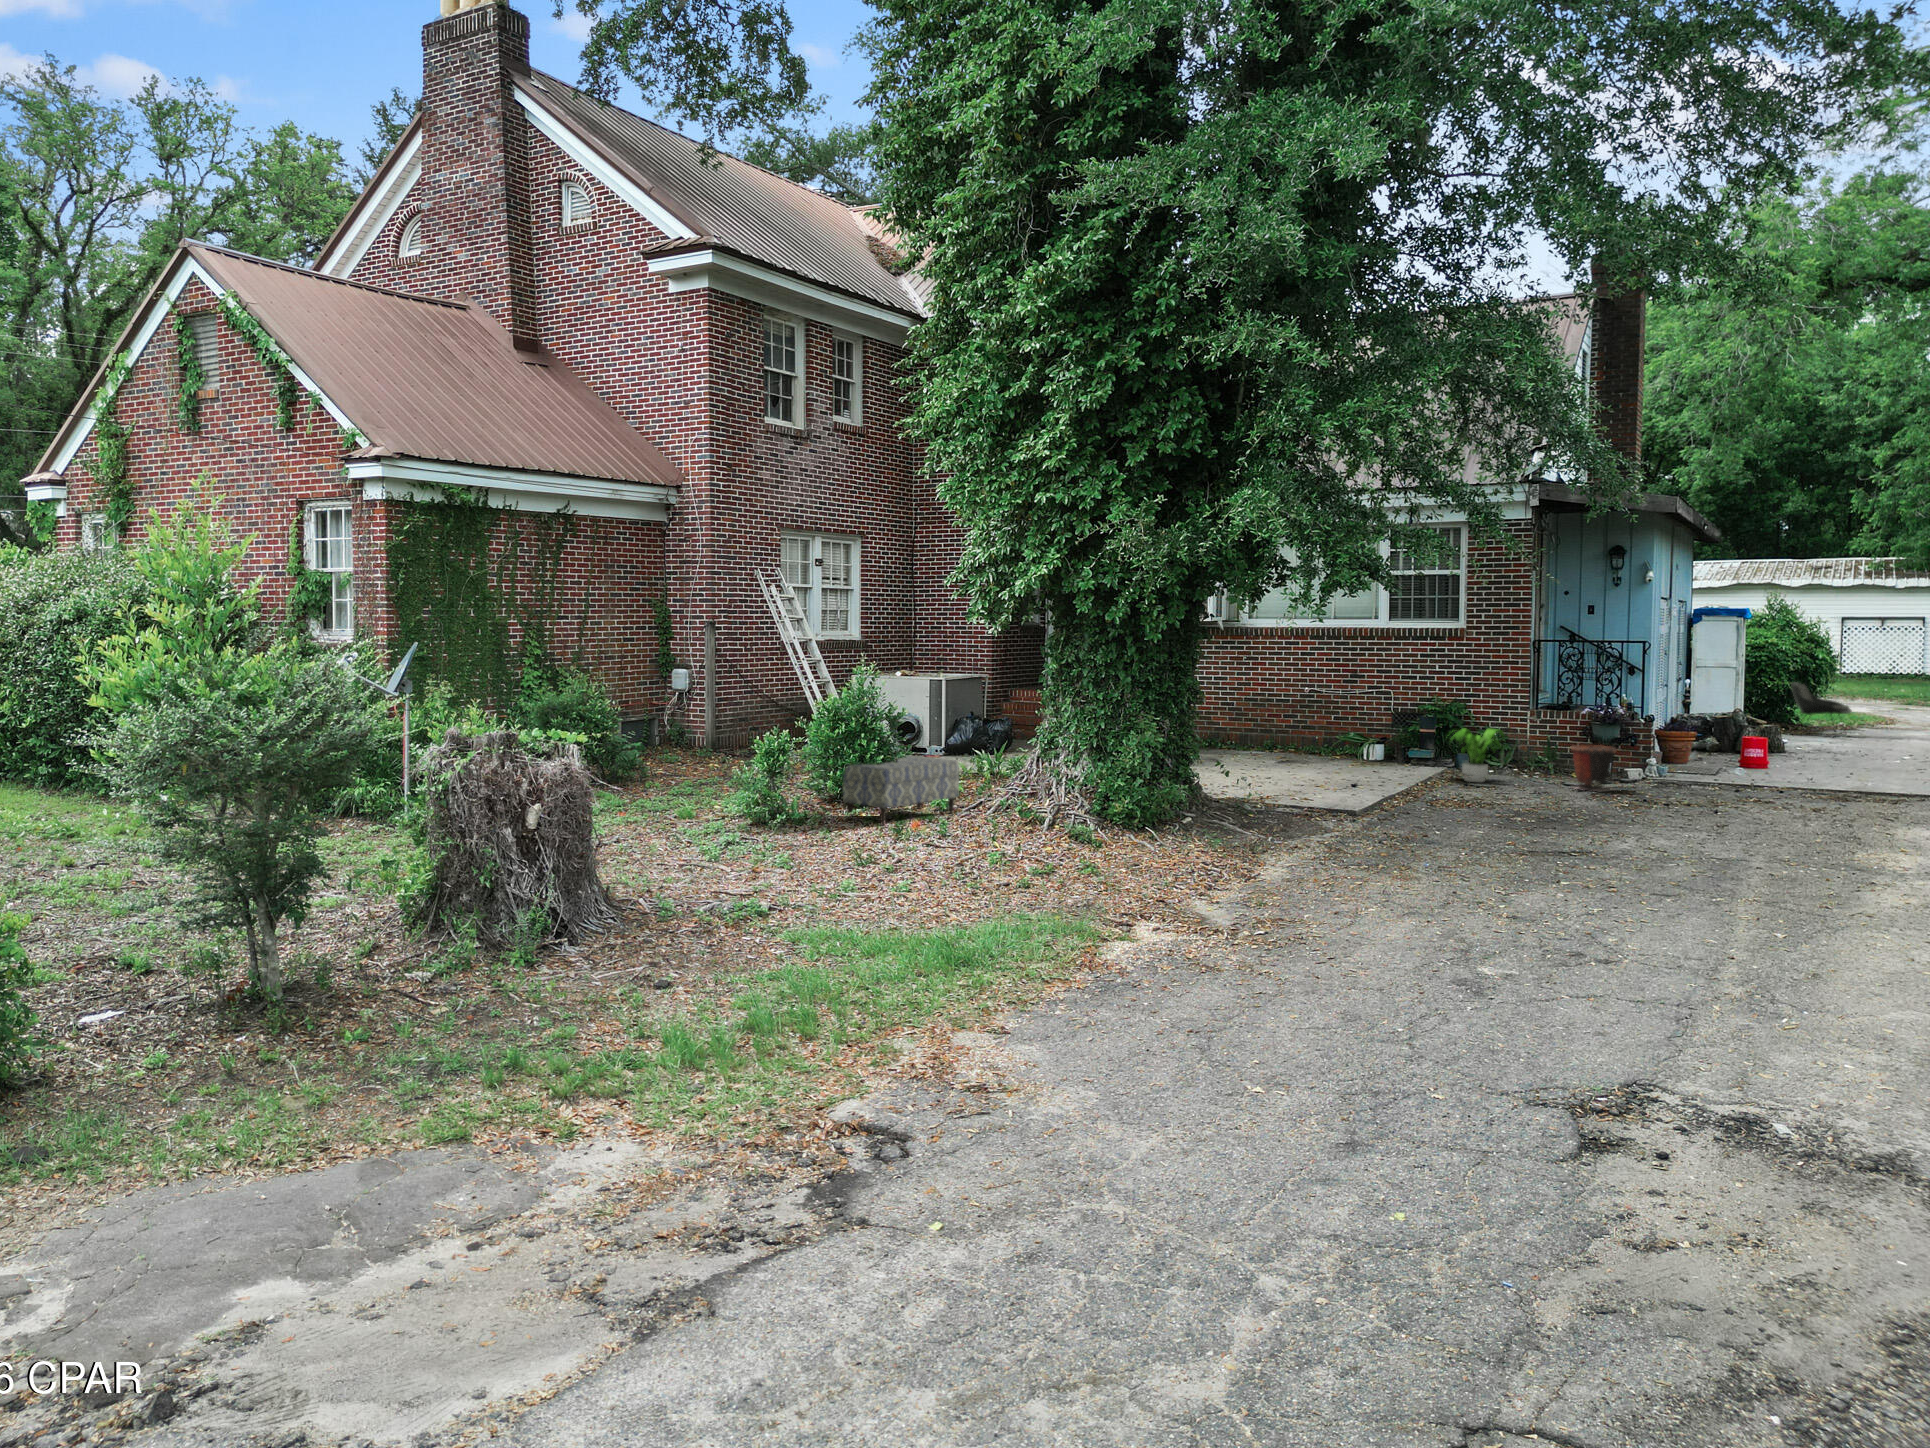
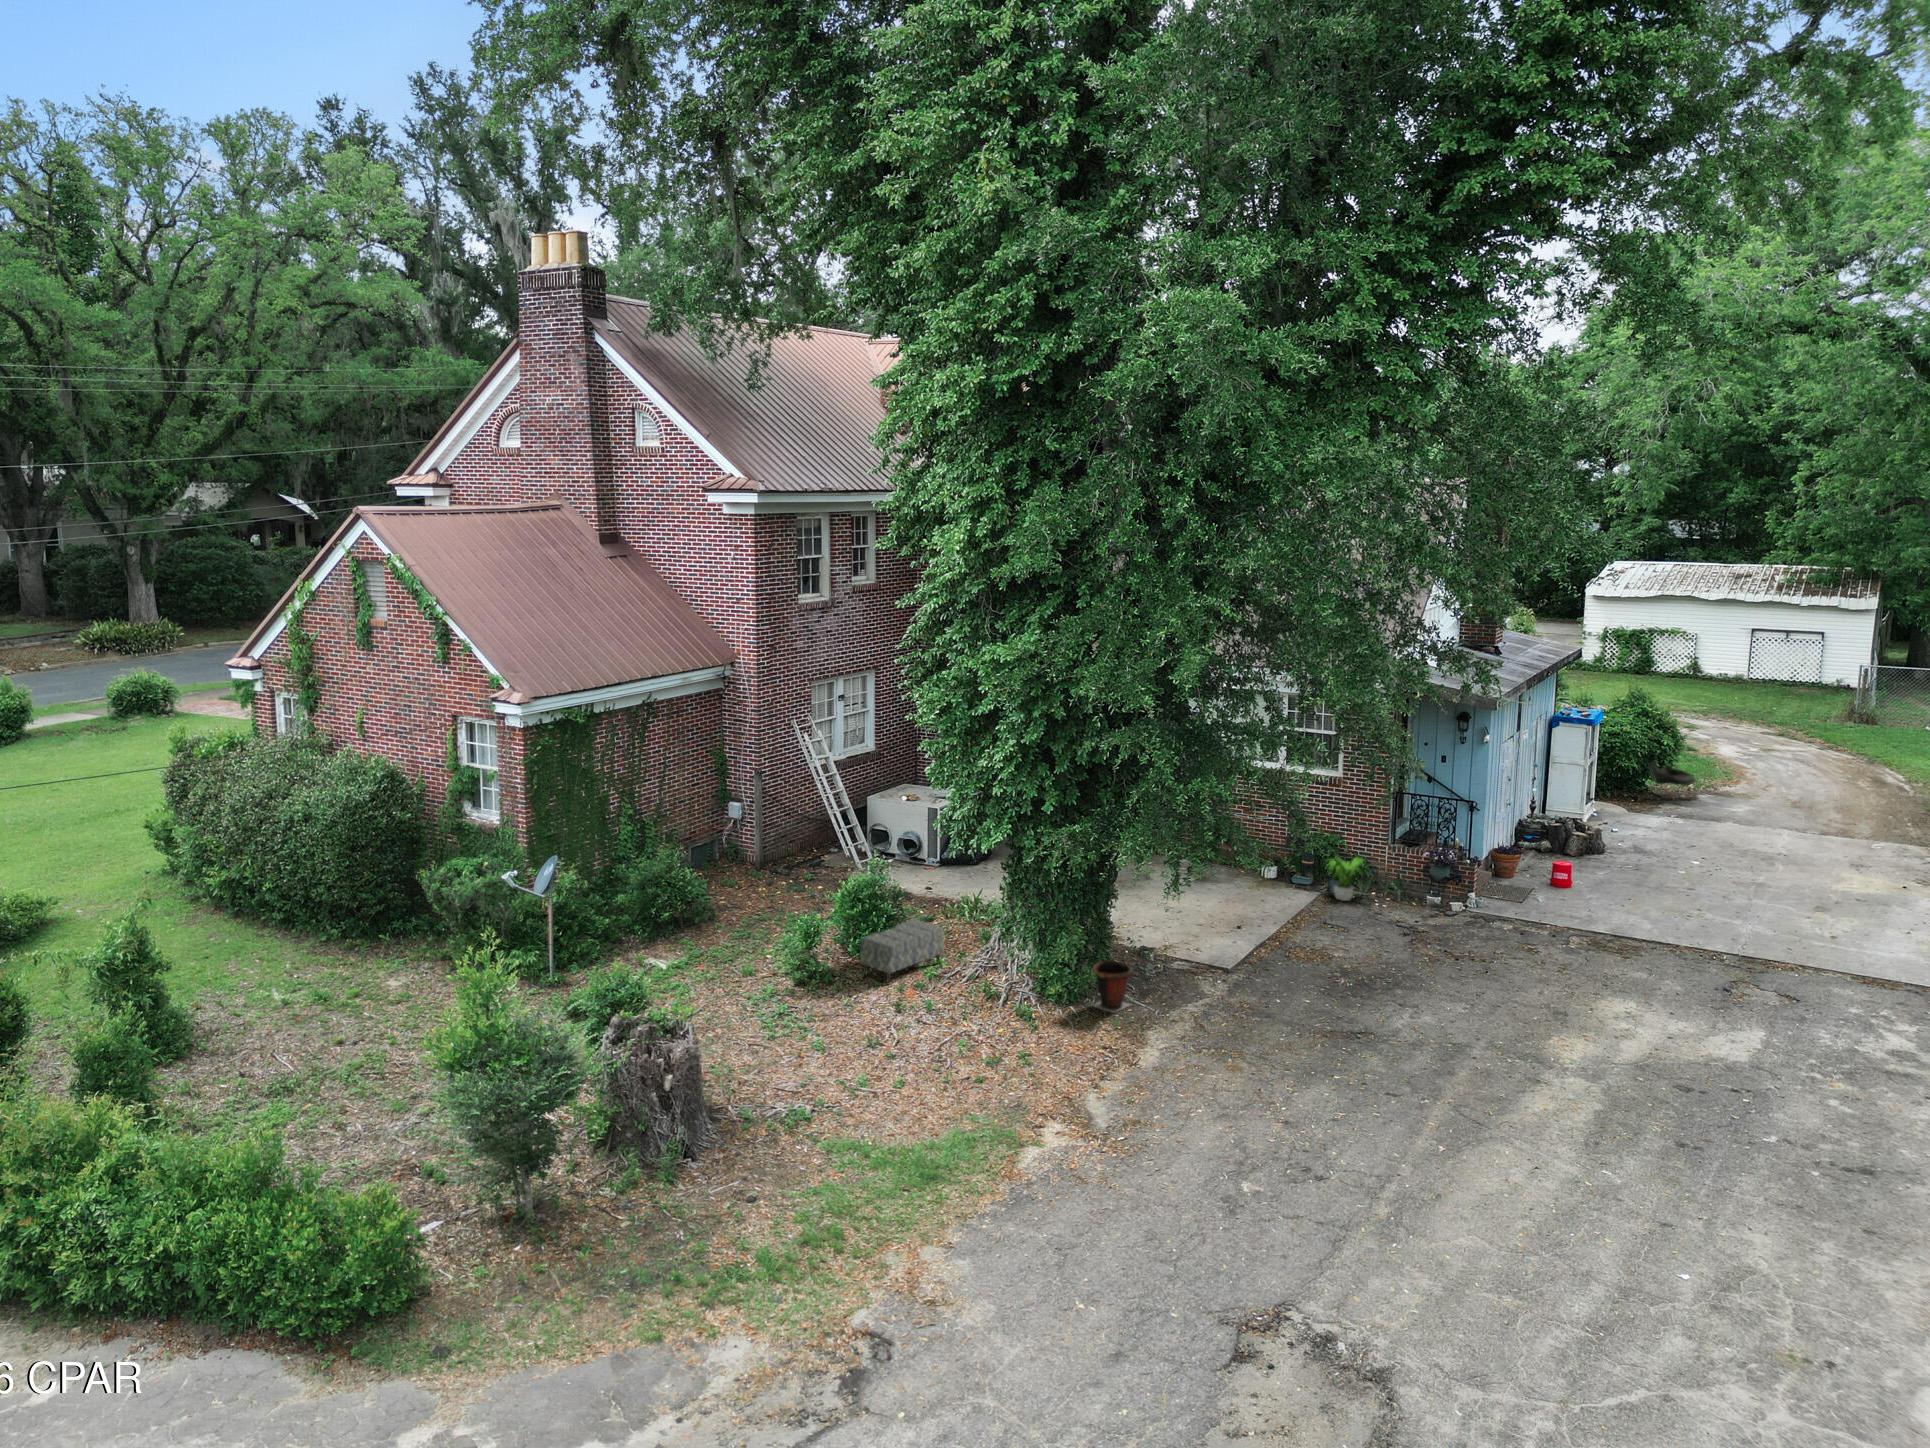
trash can: present [1571,745,1617,791] -> present [1092,961,1132,1013]

